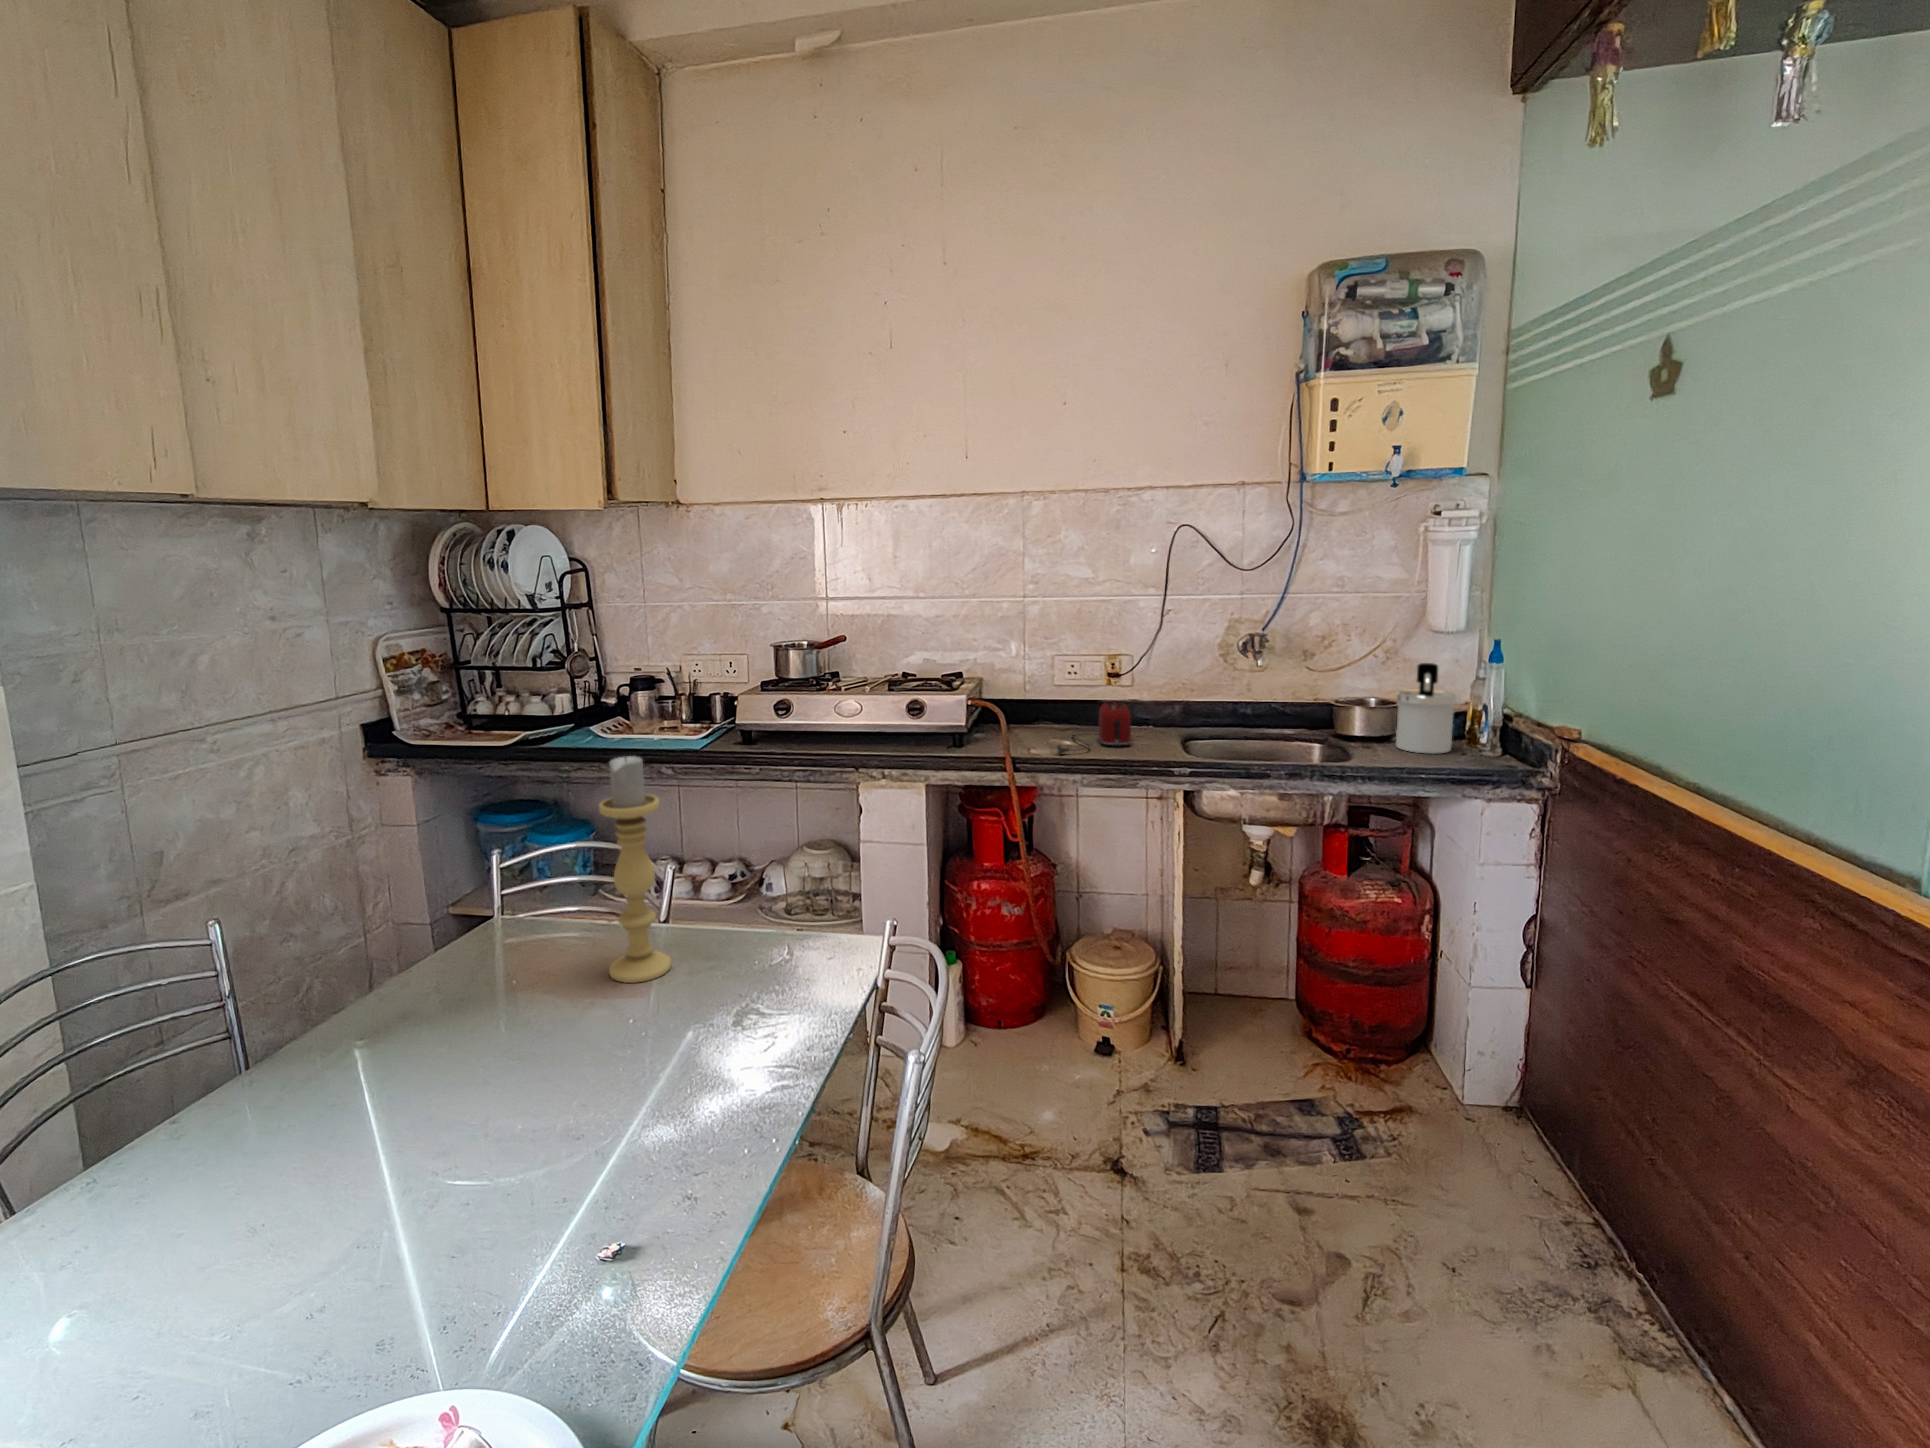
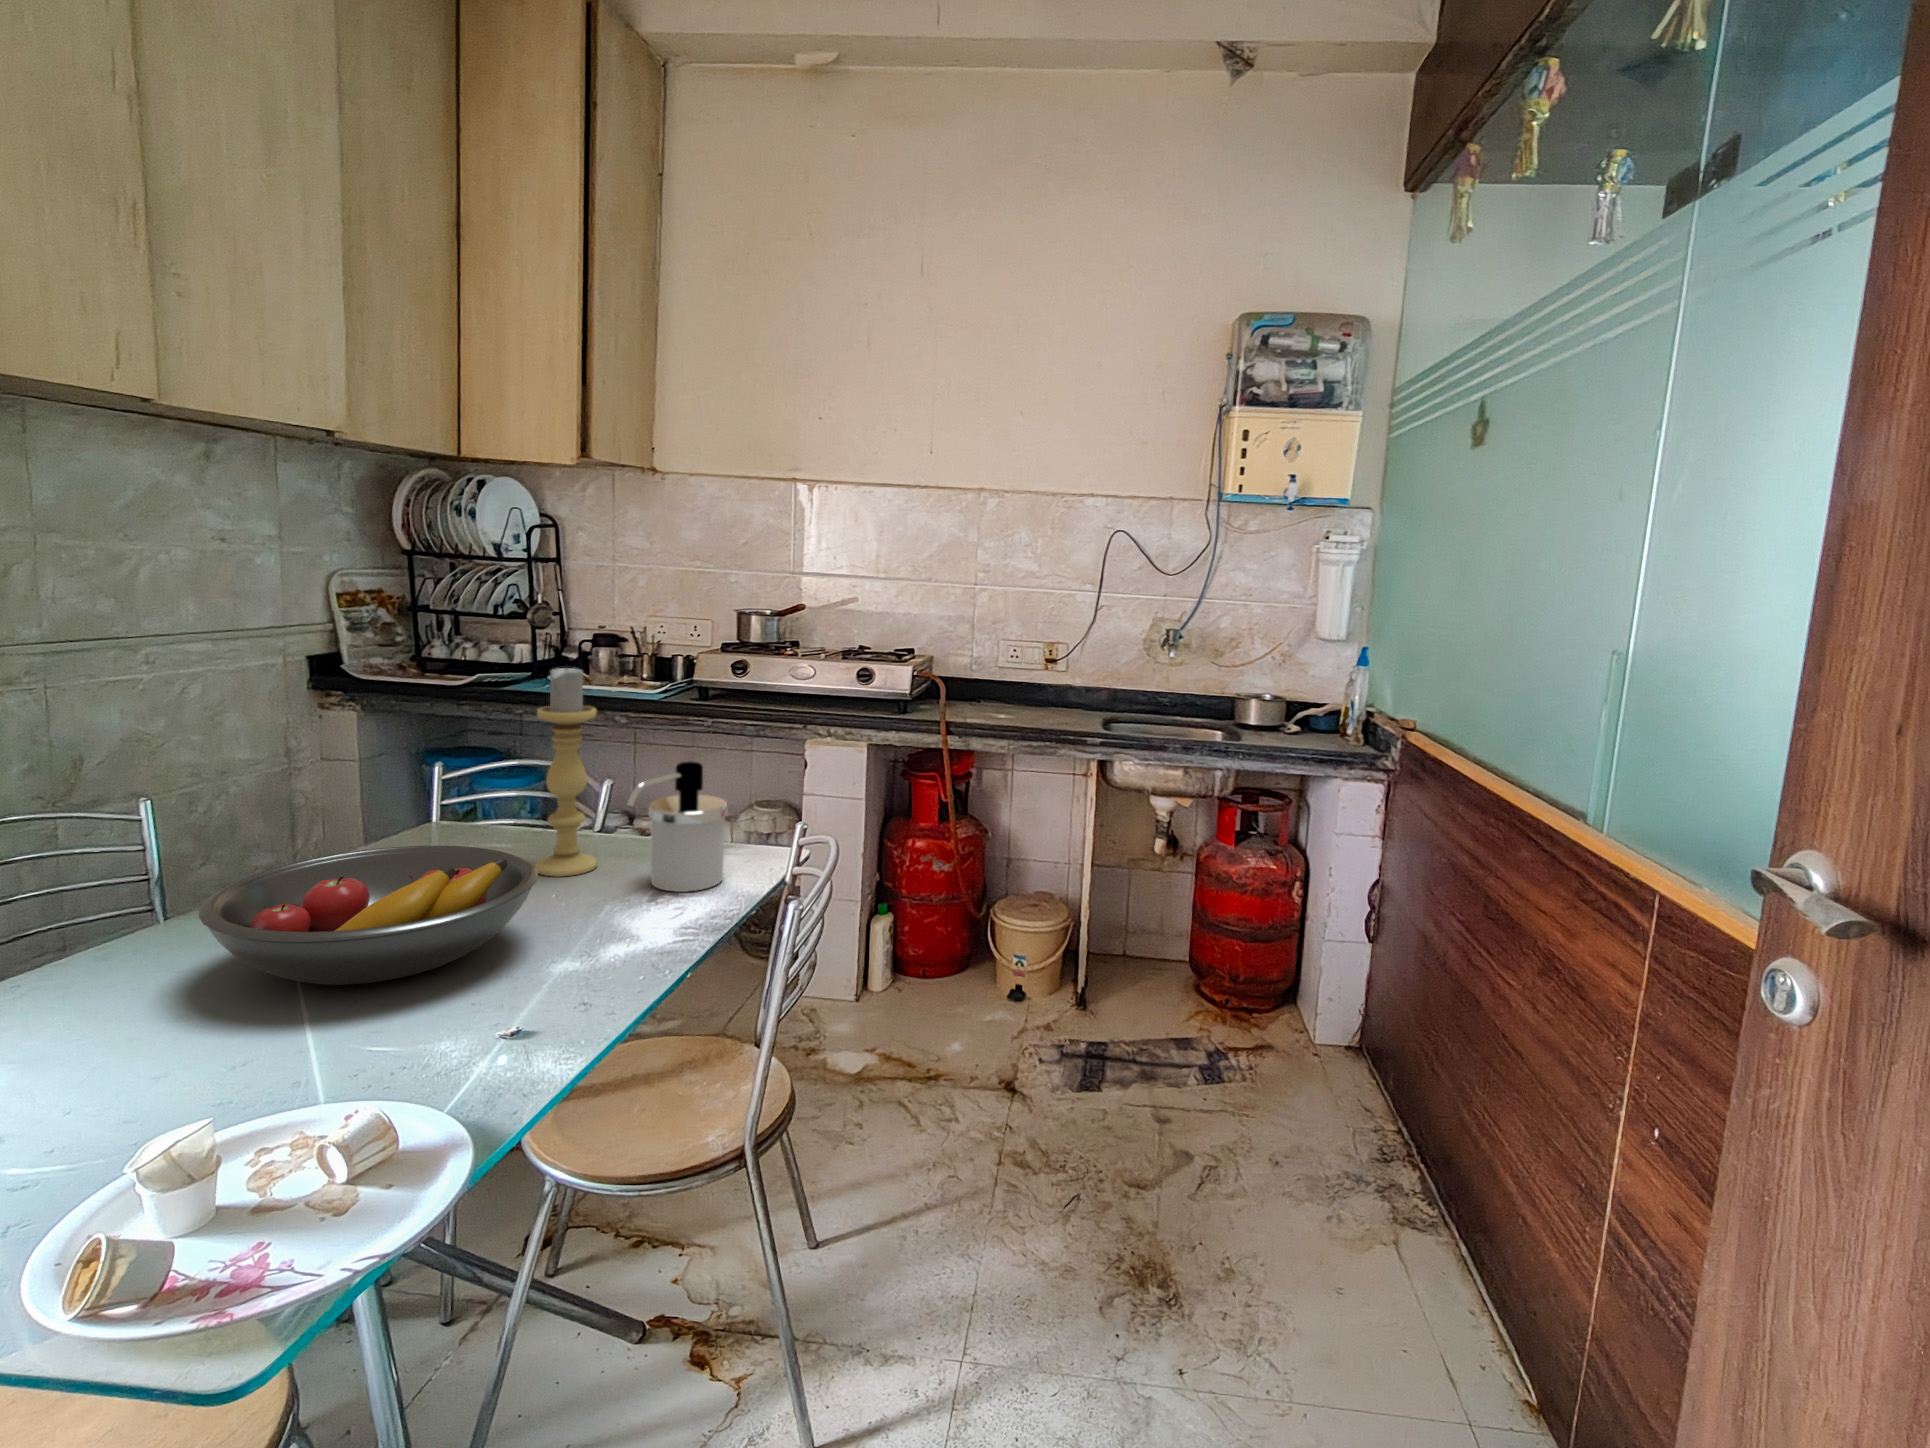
soap dispenser: present [1396,663,1457,753] -> present [627,761,727,892]
toaster: present [1055,702,1131,755] -> none [985,682,1058,723]
fruit bowl: none [290,973,624,1162] -> present [199,846,538,985]

